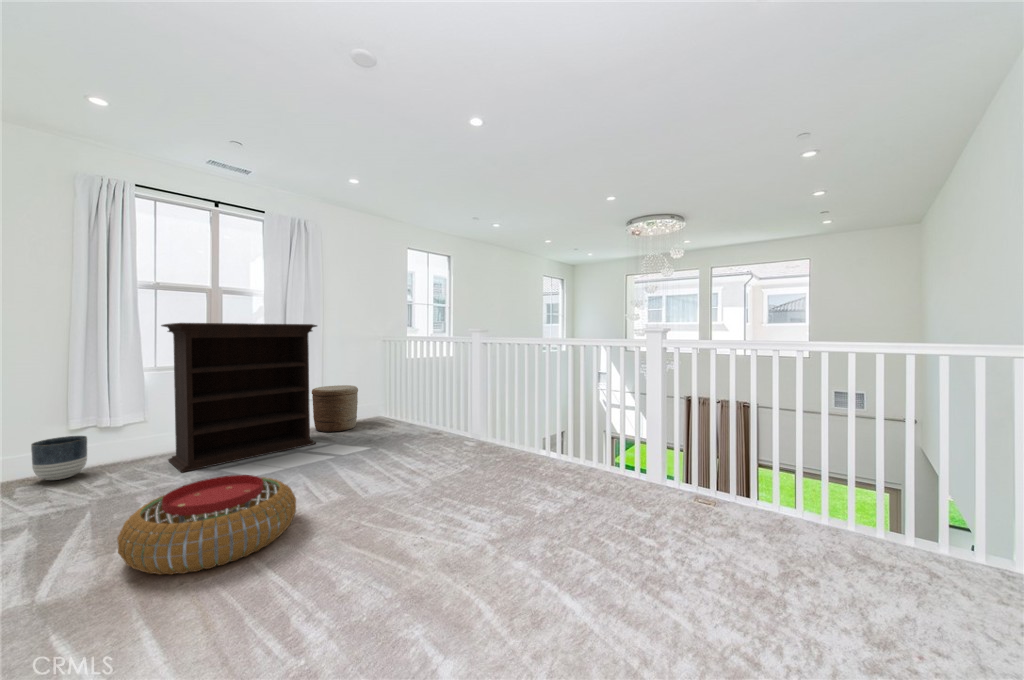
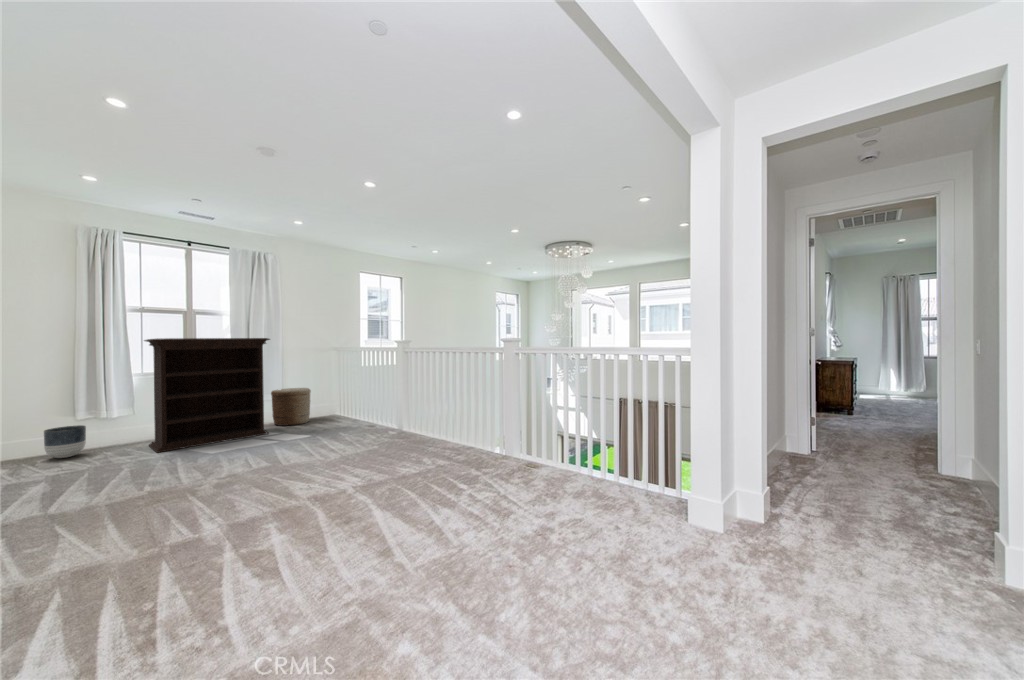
pouf: present [117,475,296,575] -> none [99,447,228,506]

